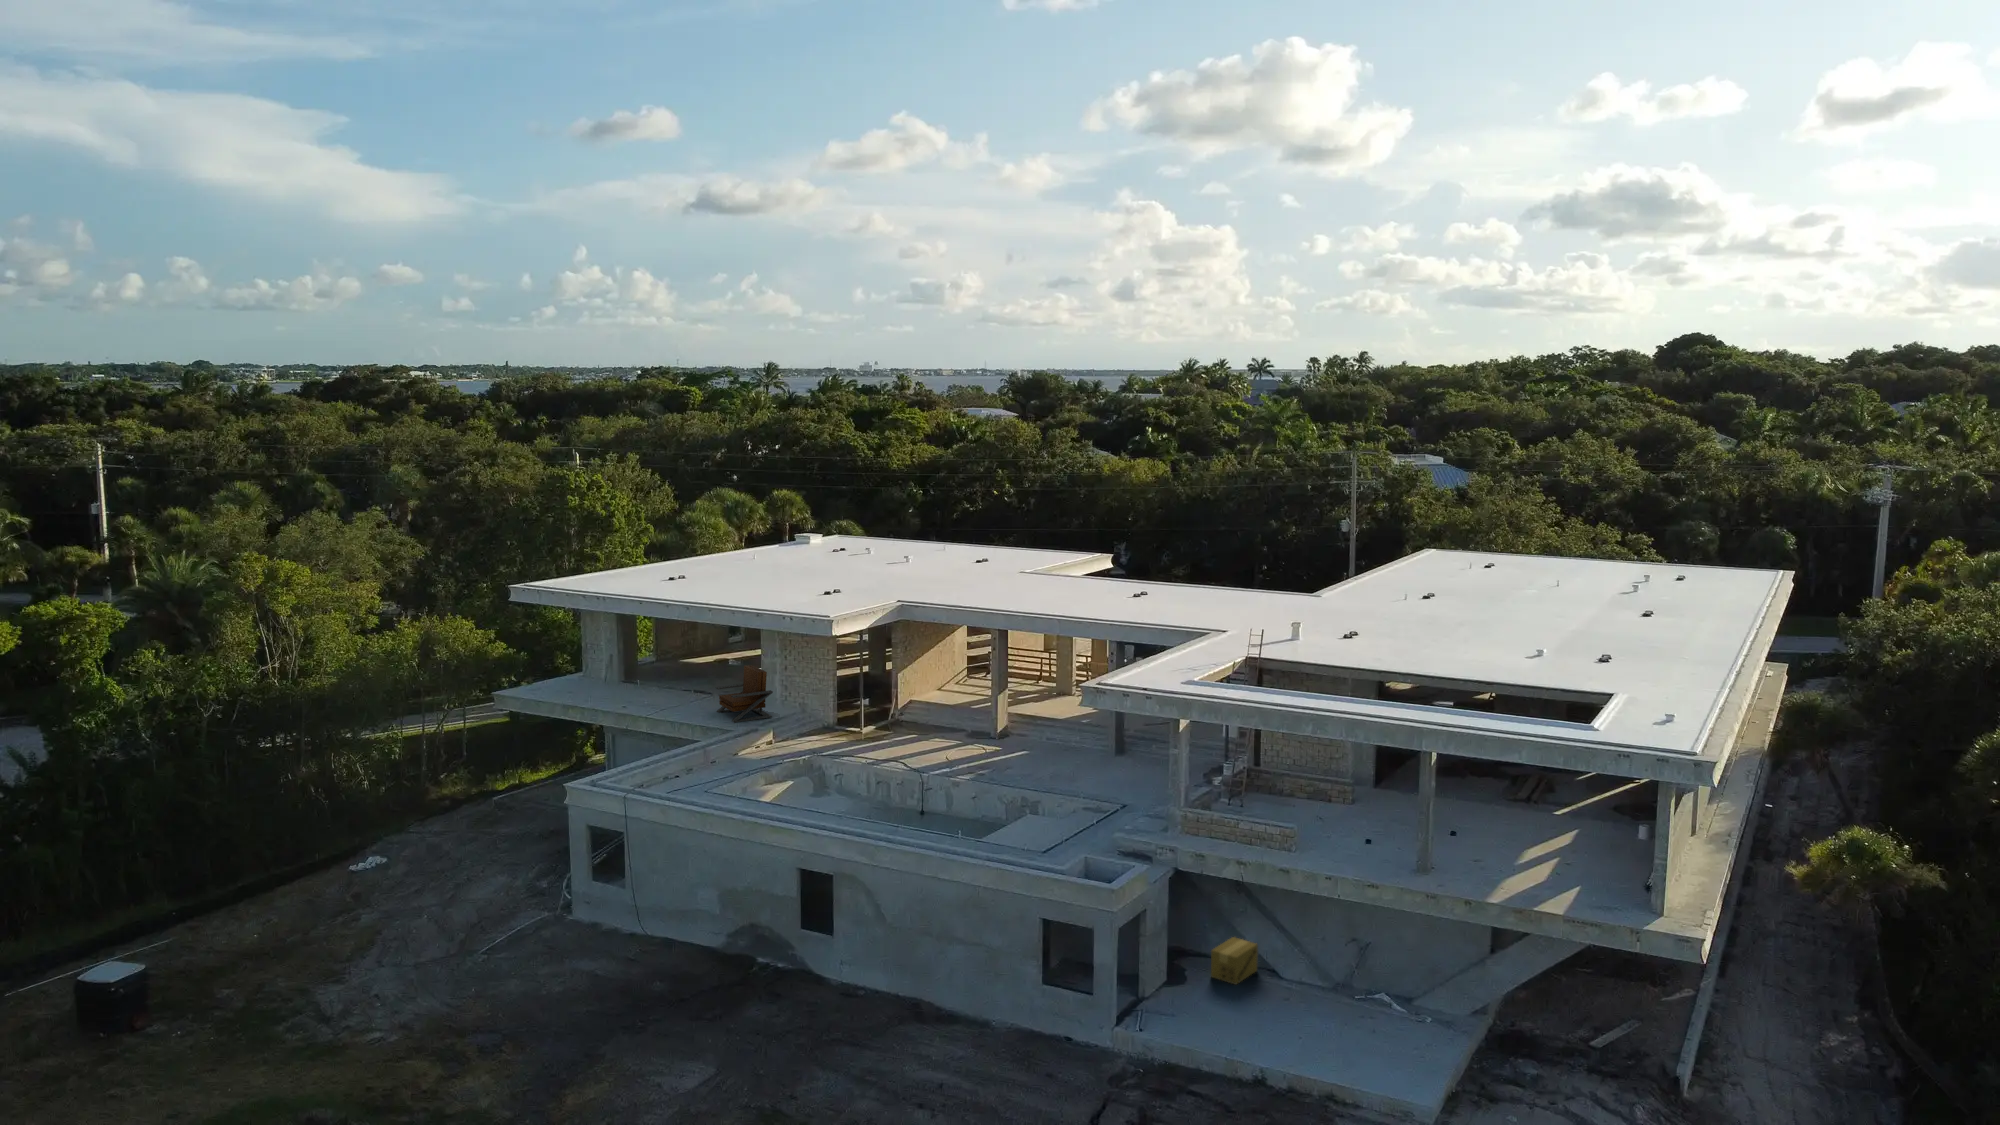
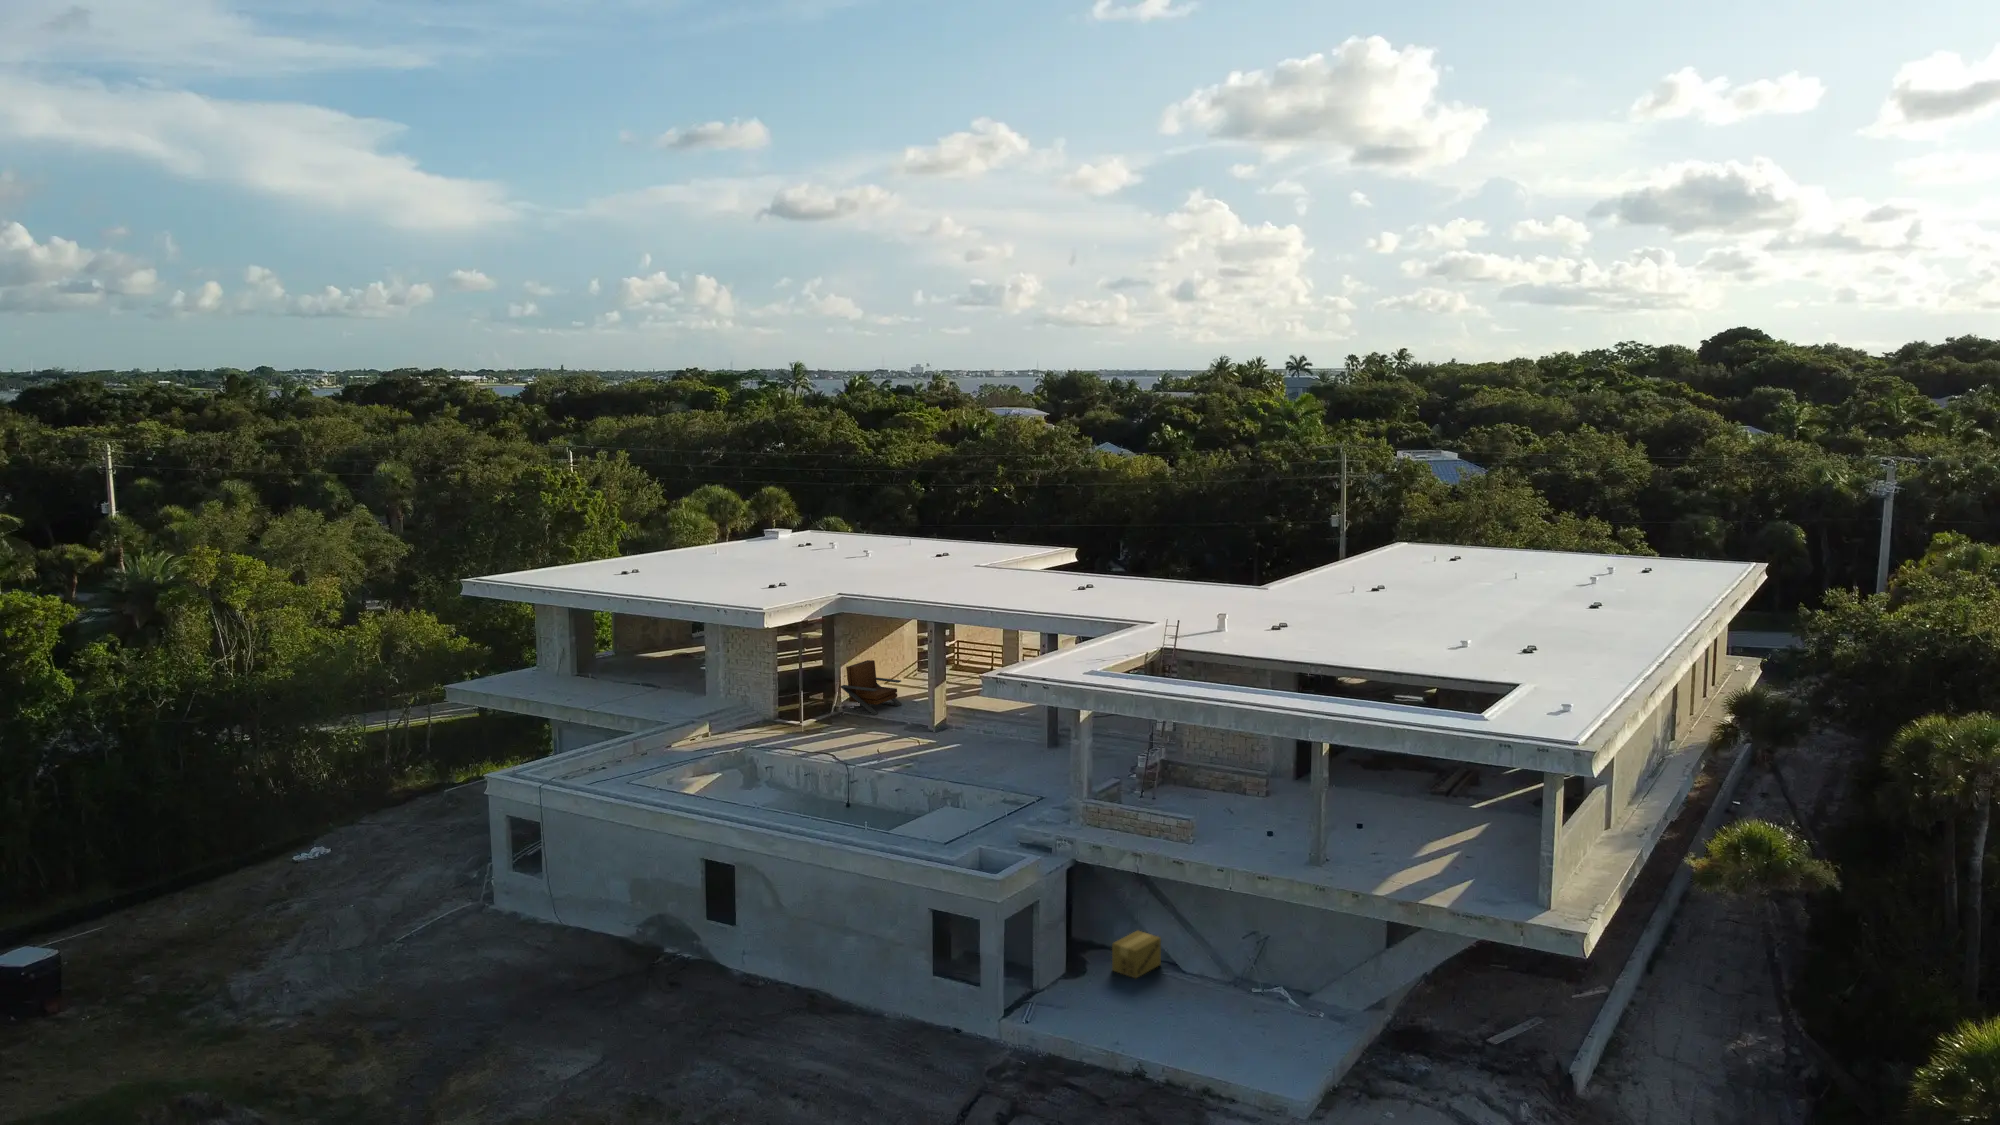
lounge chair: present [716,665,773,723] -> present [841,660,902,715]

